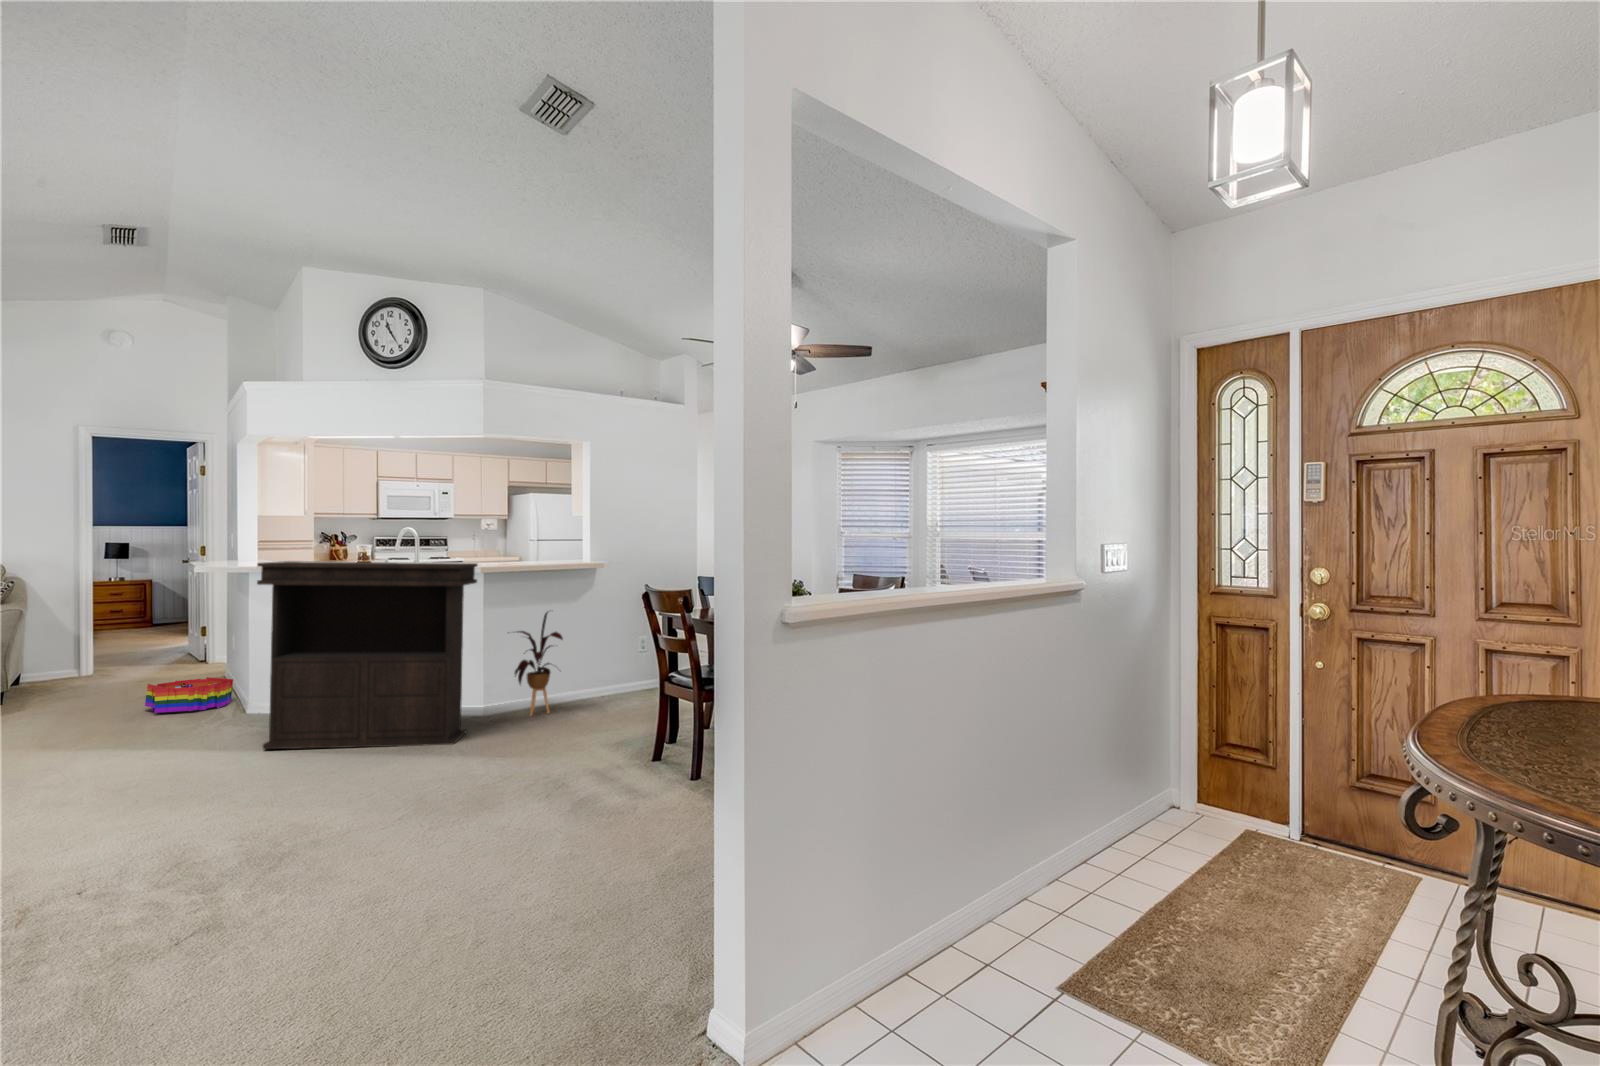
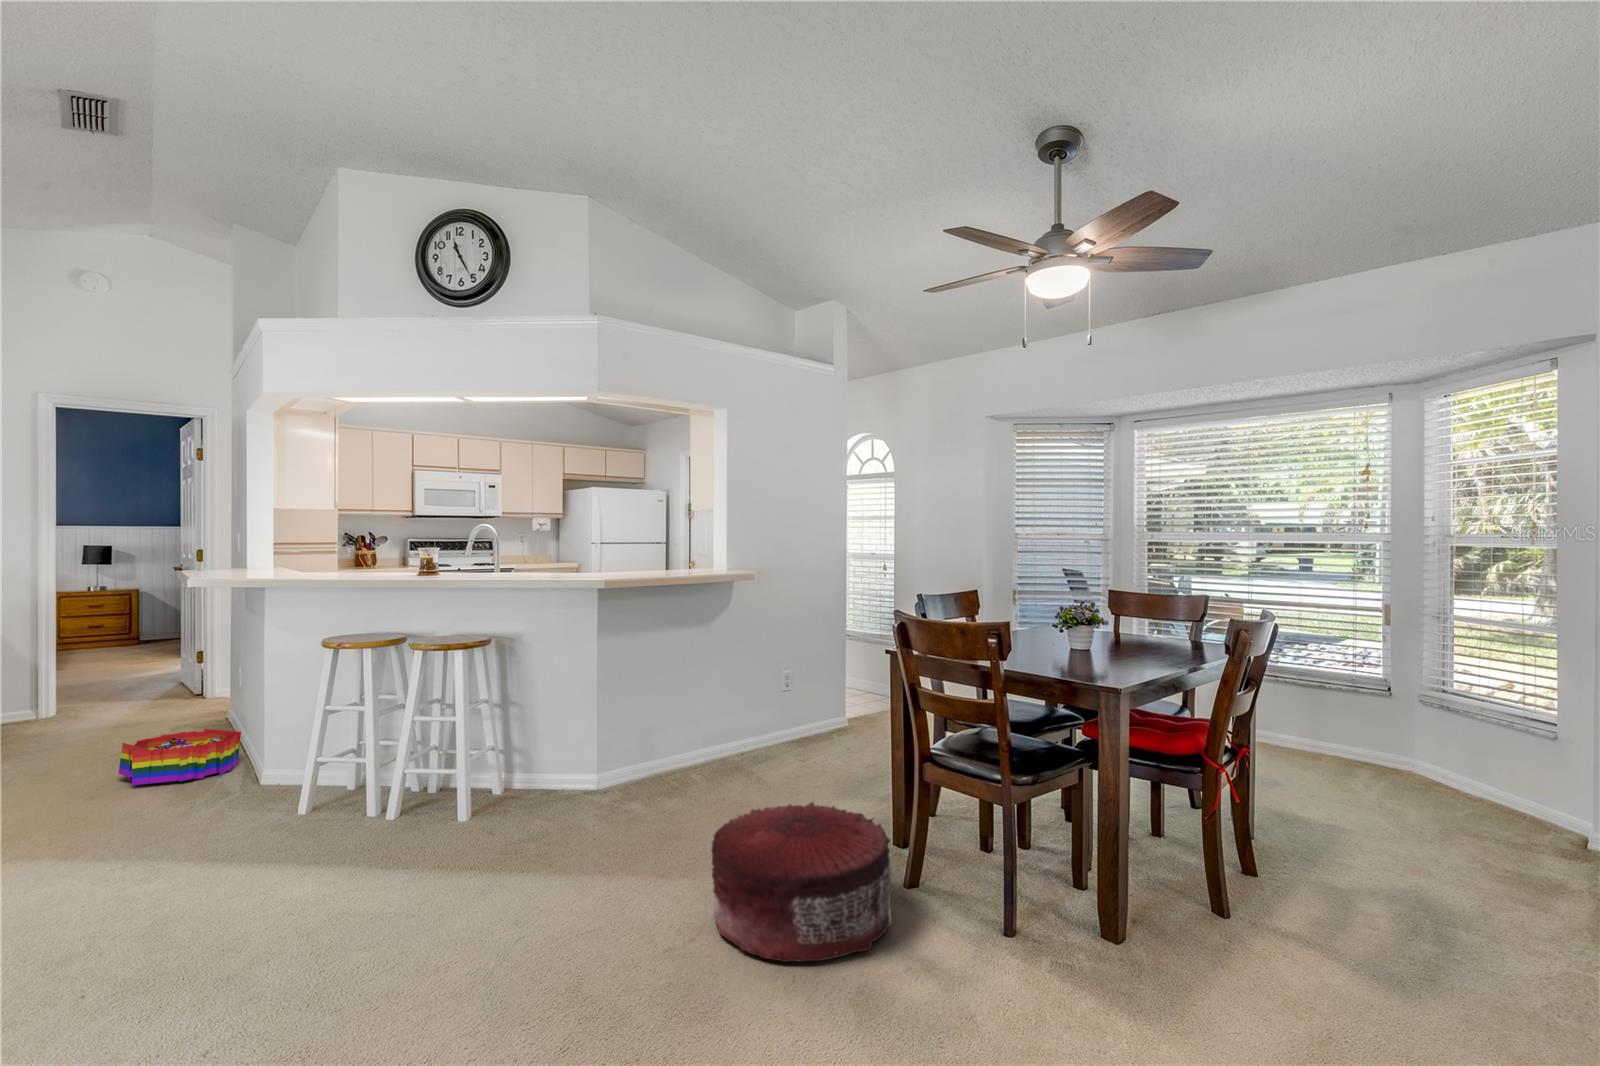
console table: present [257,561,477,749] -> none [284,574,599,861]
house plant: present [508,612,563,716] -> none [625,640,710,789]
pouf: none [514,708,635,790] -> present [711,802,891,962]

